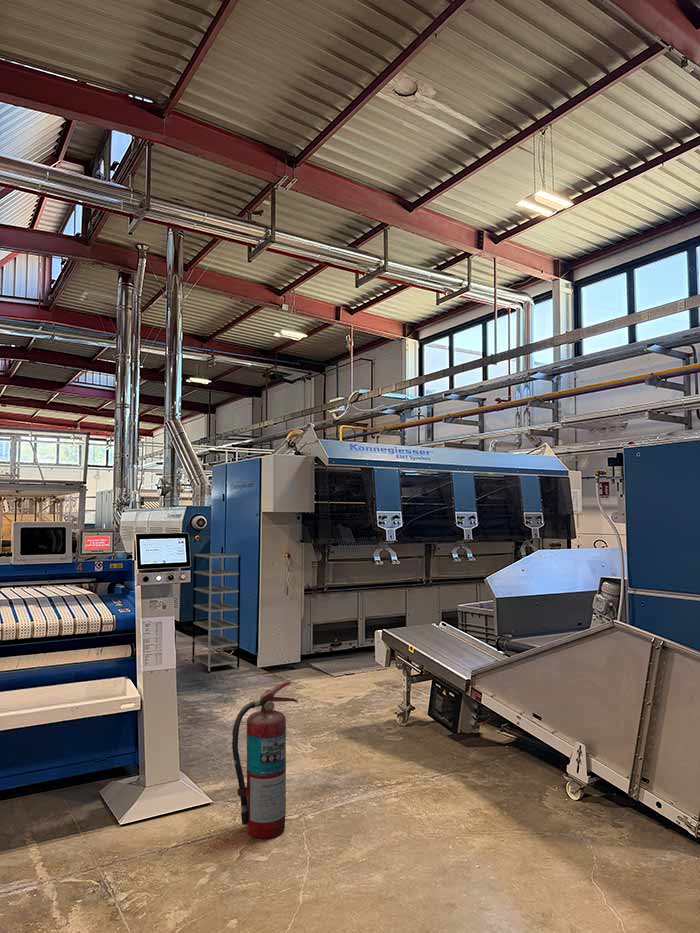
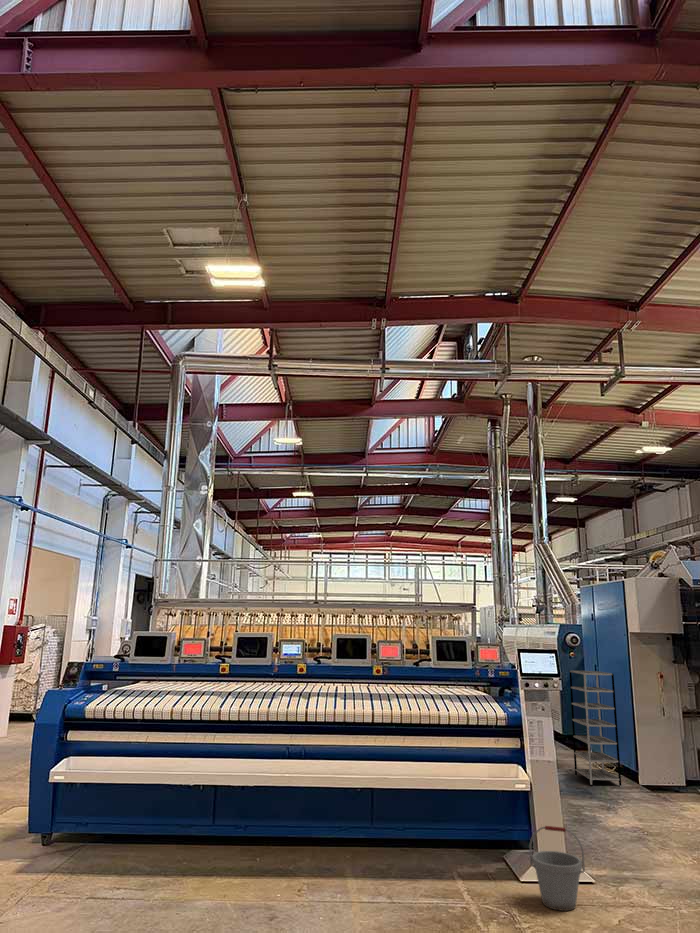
fire extinguisher: present [232,682,298,838] -> none [605,782,662,917]
bucket: none [134,755,204,860] -> present [529,826,585,911]

